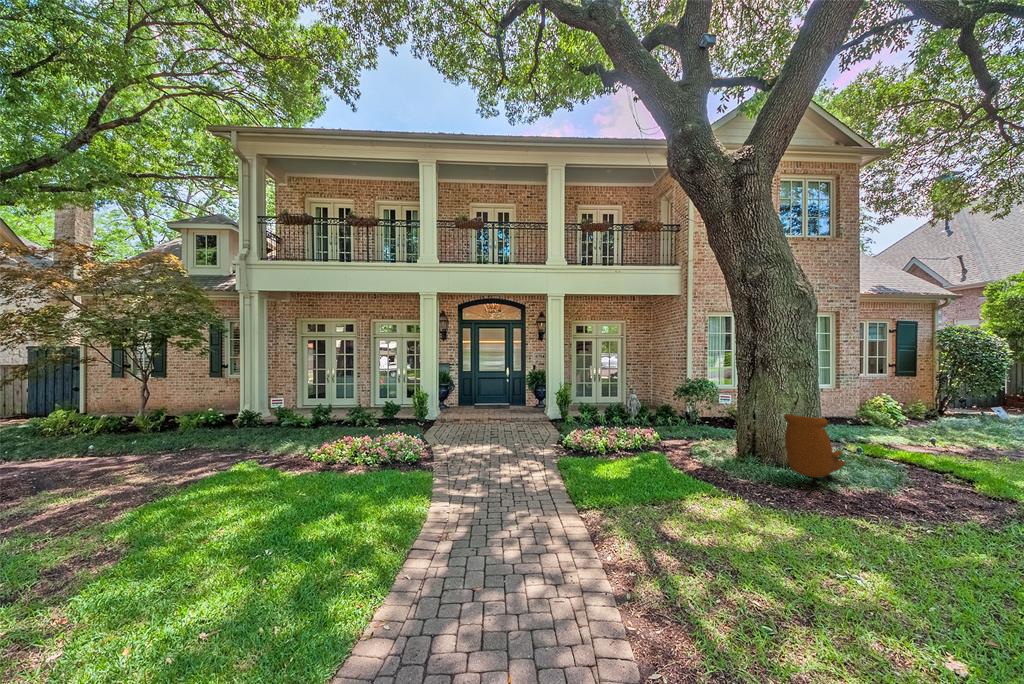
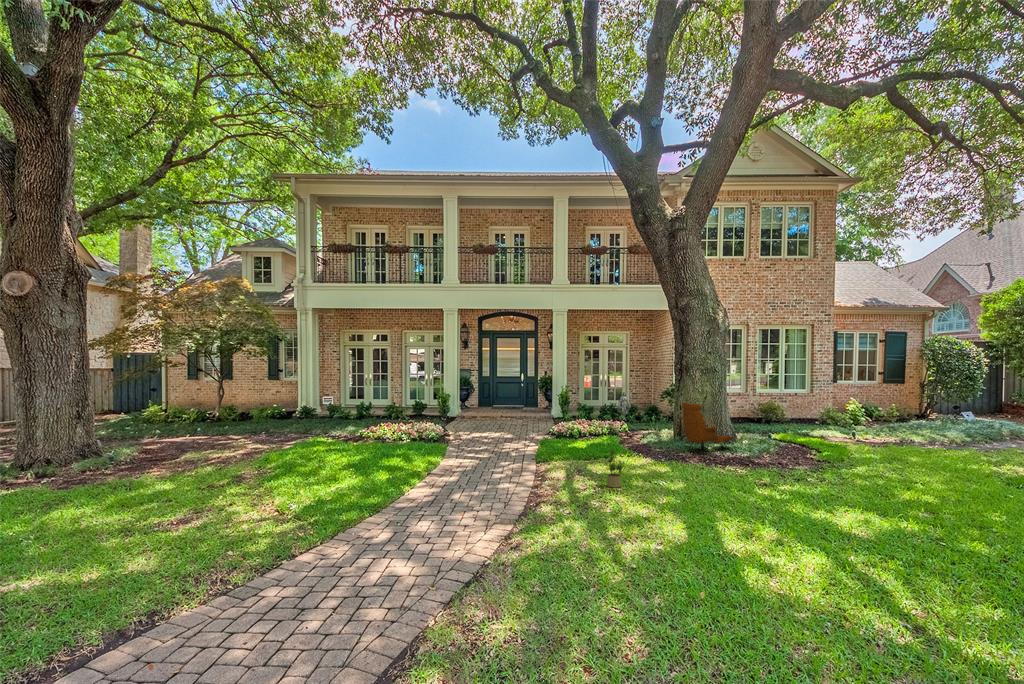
potted plant: none [783,550,838,647] -> present [607,450,625,487]

